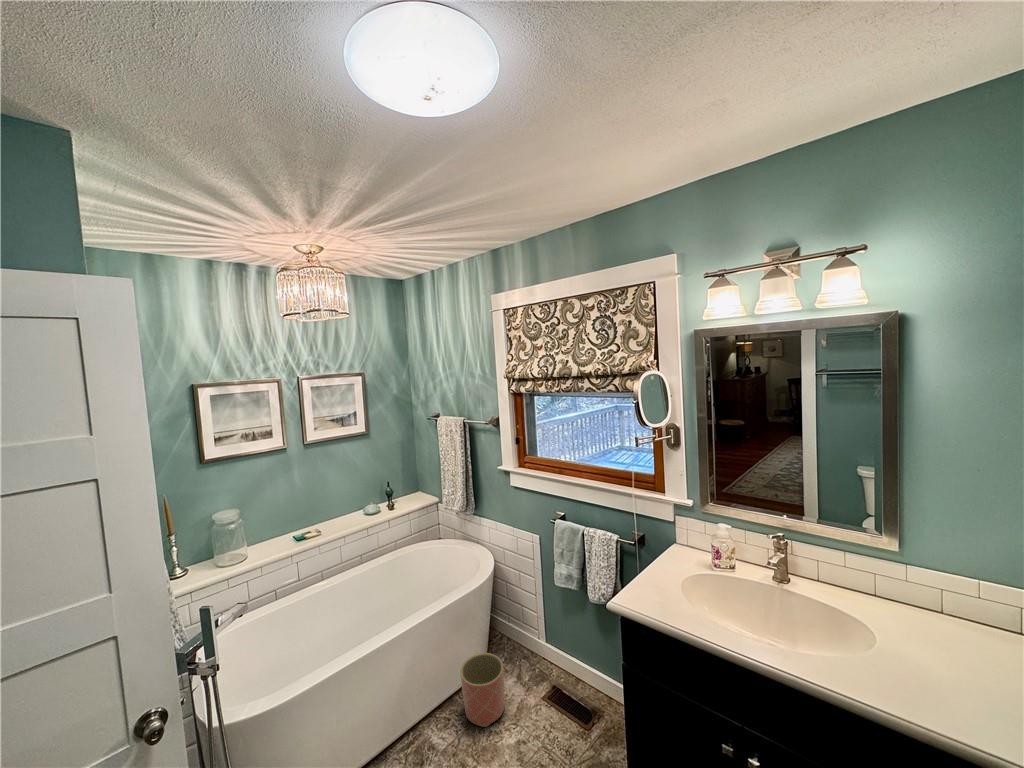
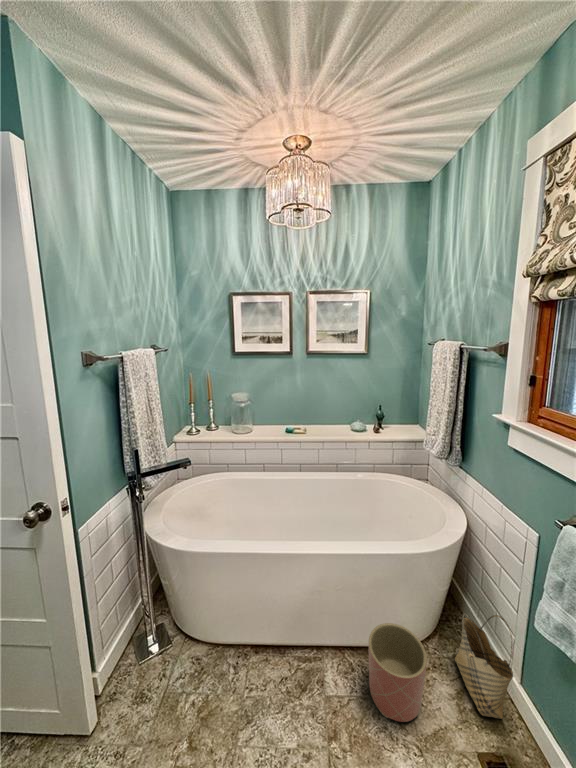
woven basket: none [507,604,544,677] -> present [455,614,513,719]

